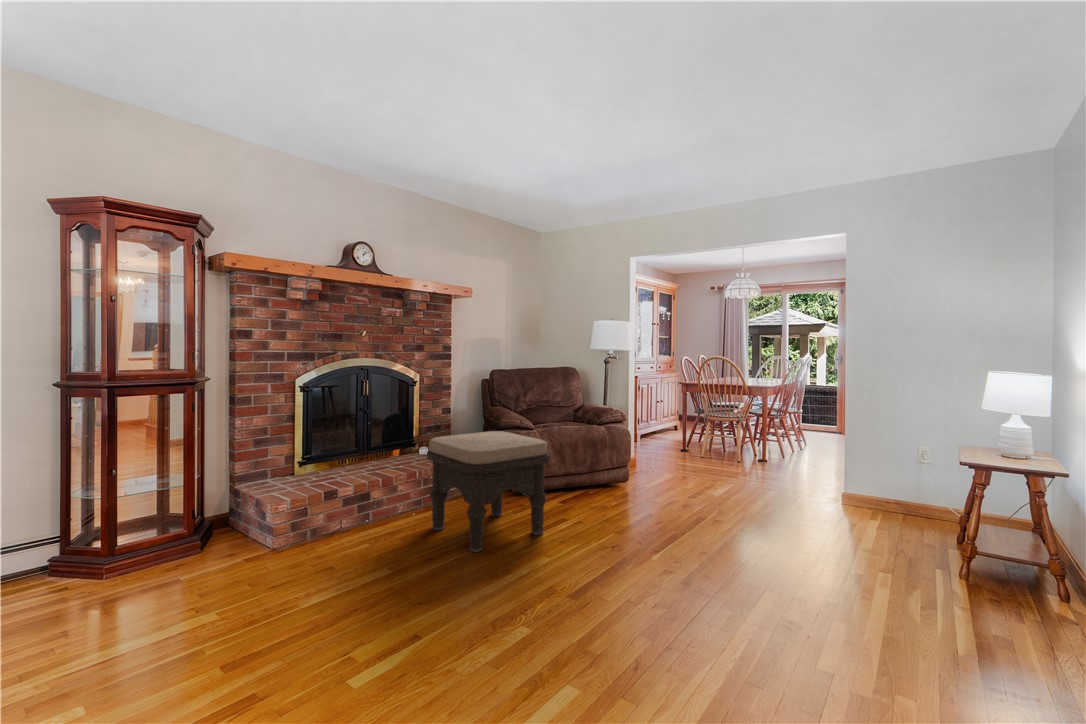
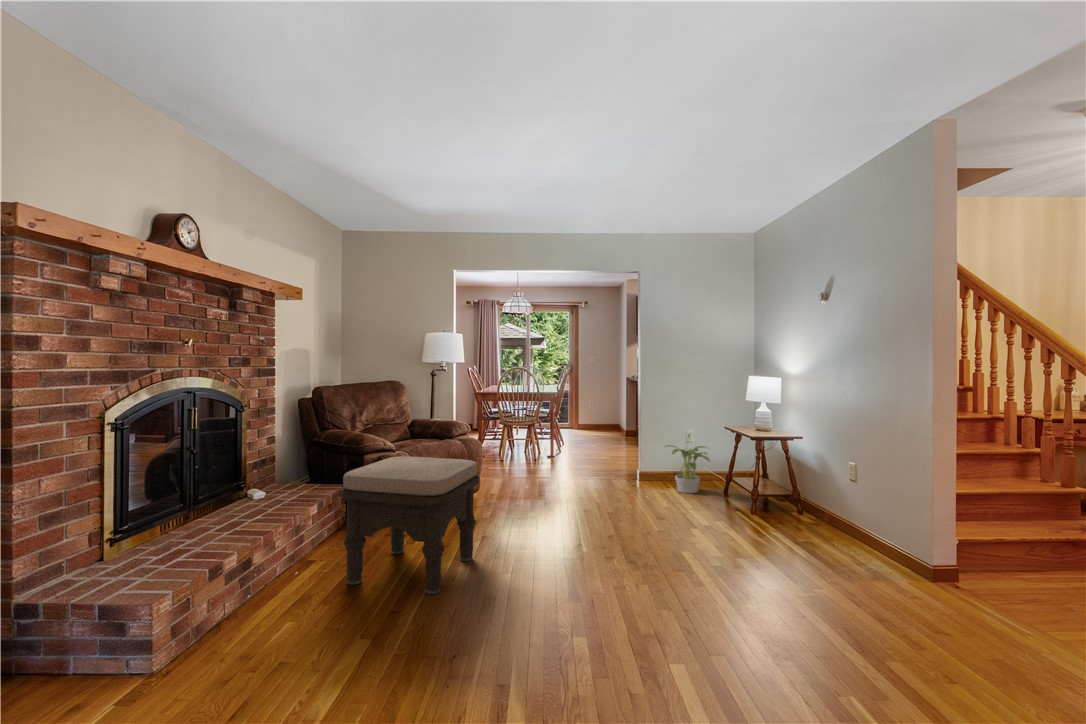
potted plant: none [860,458,938,527] -> present [665,445,710,493]

